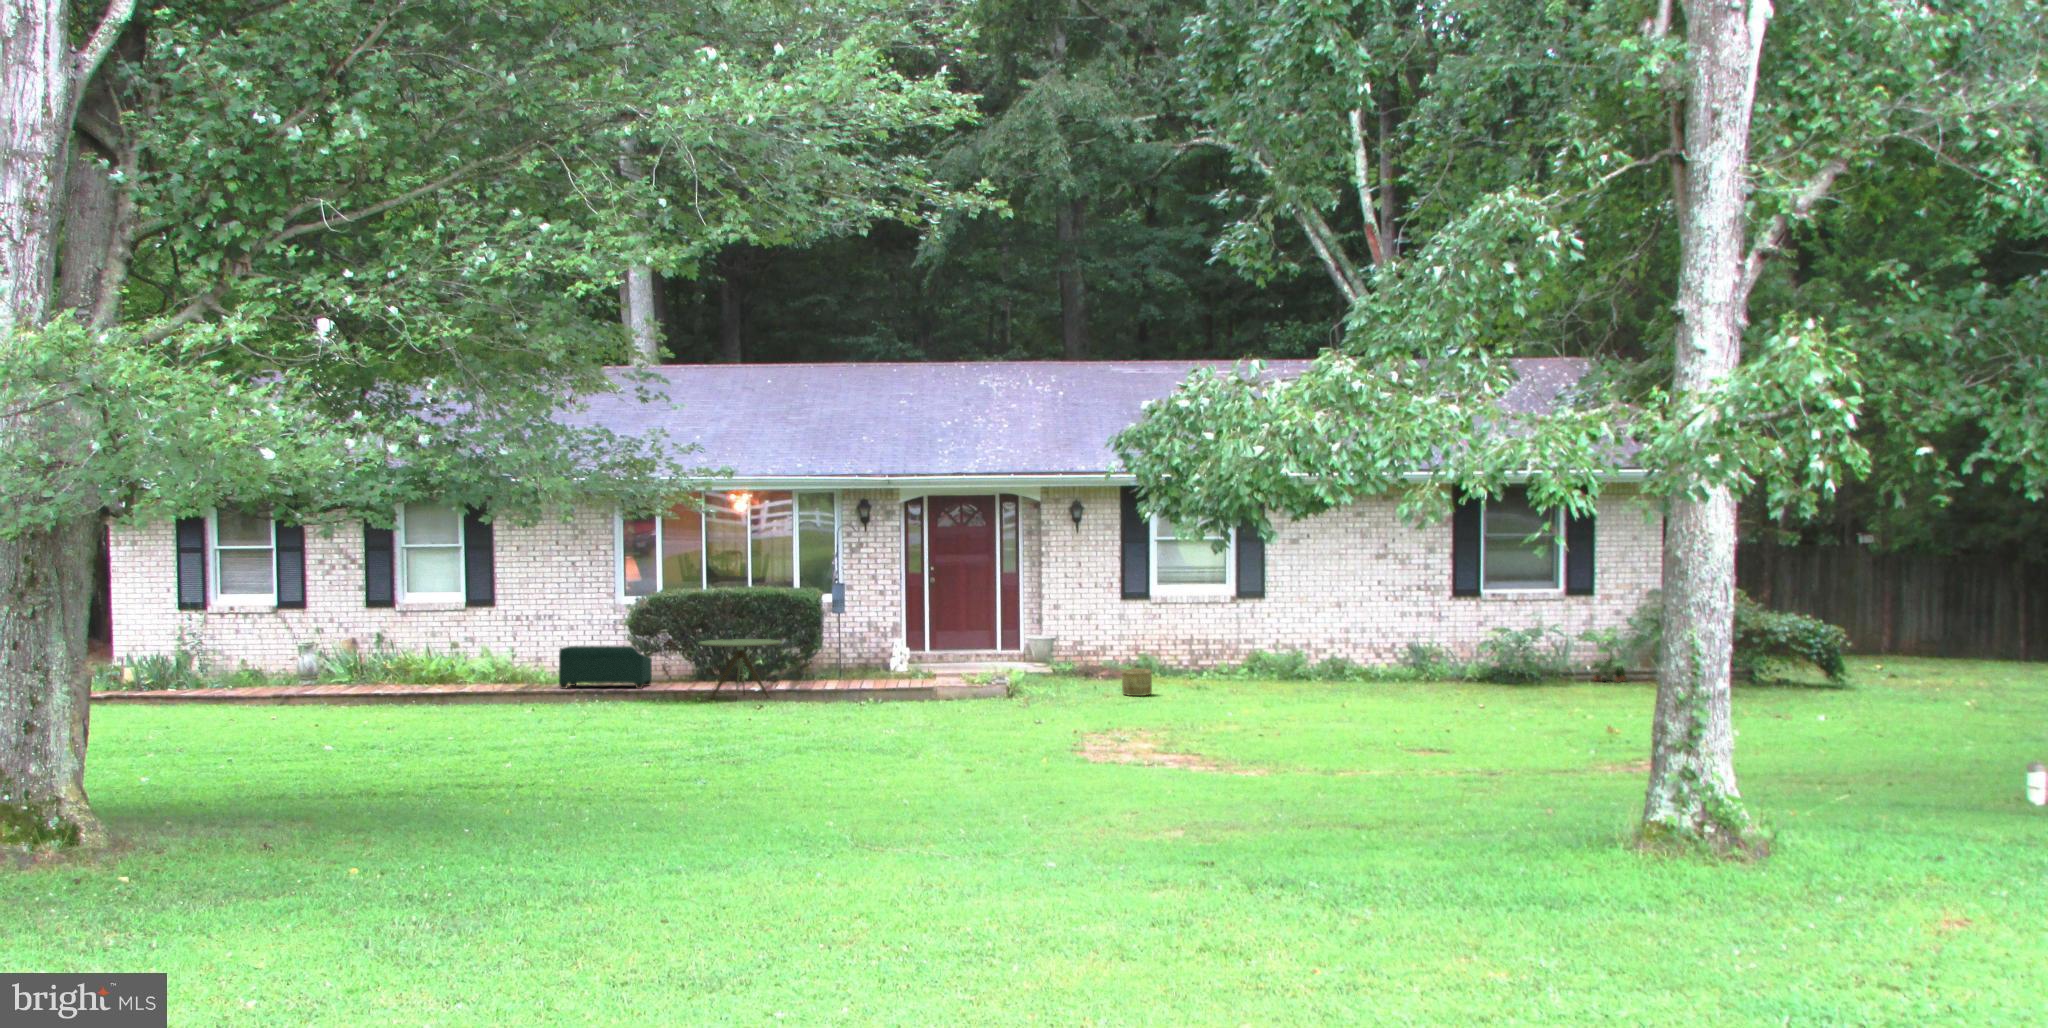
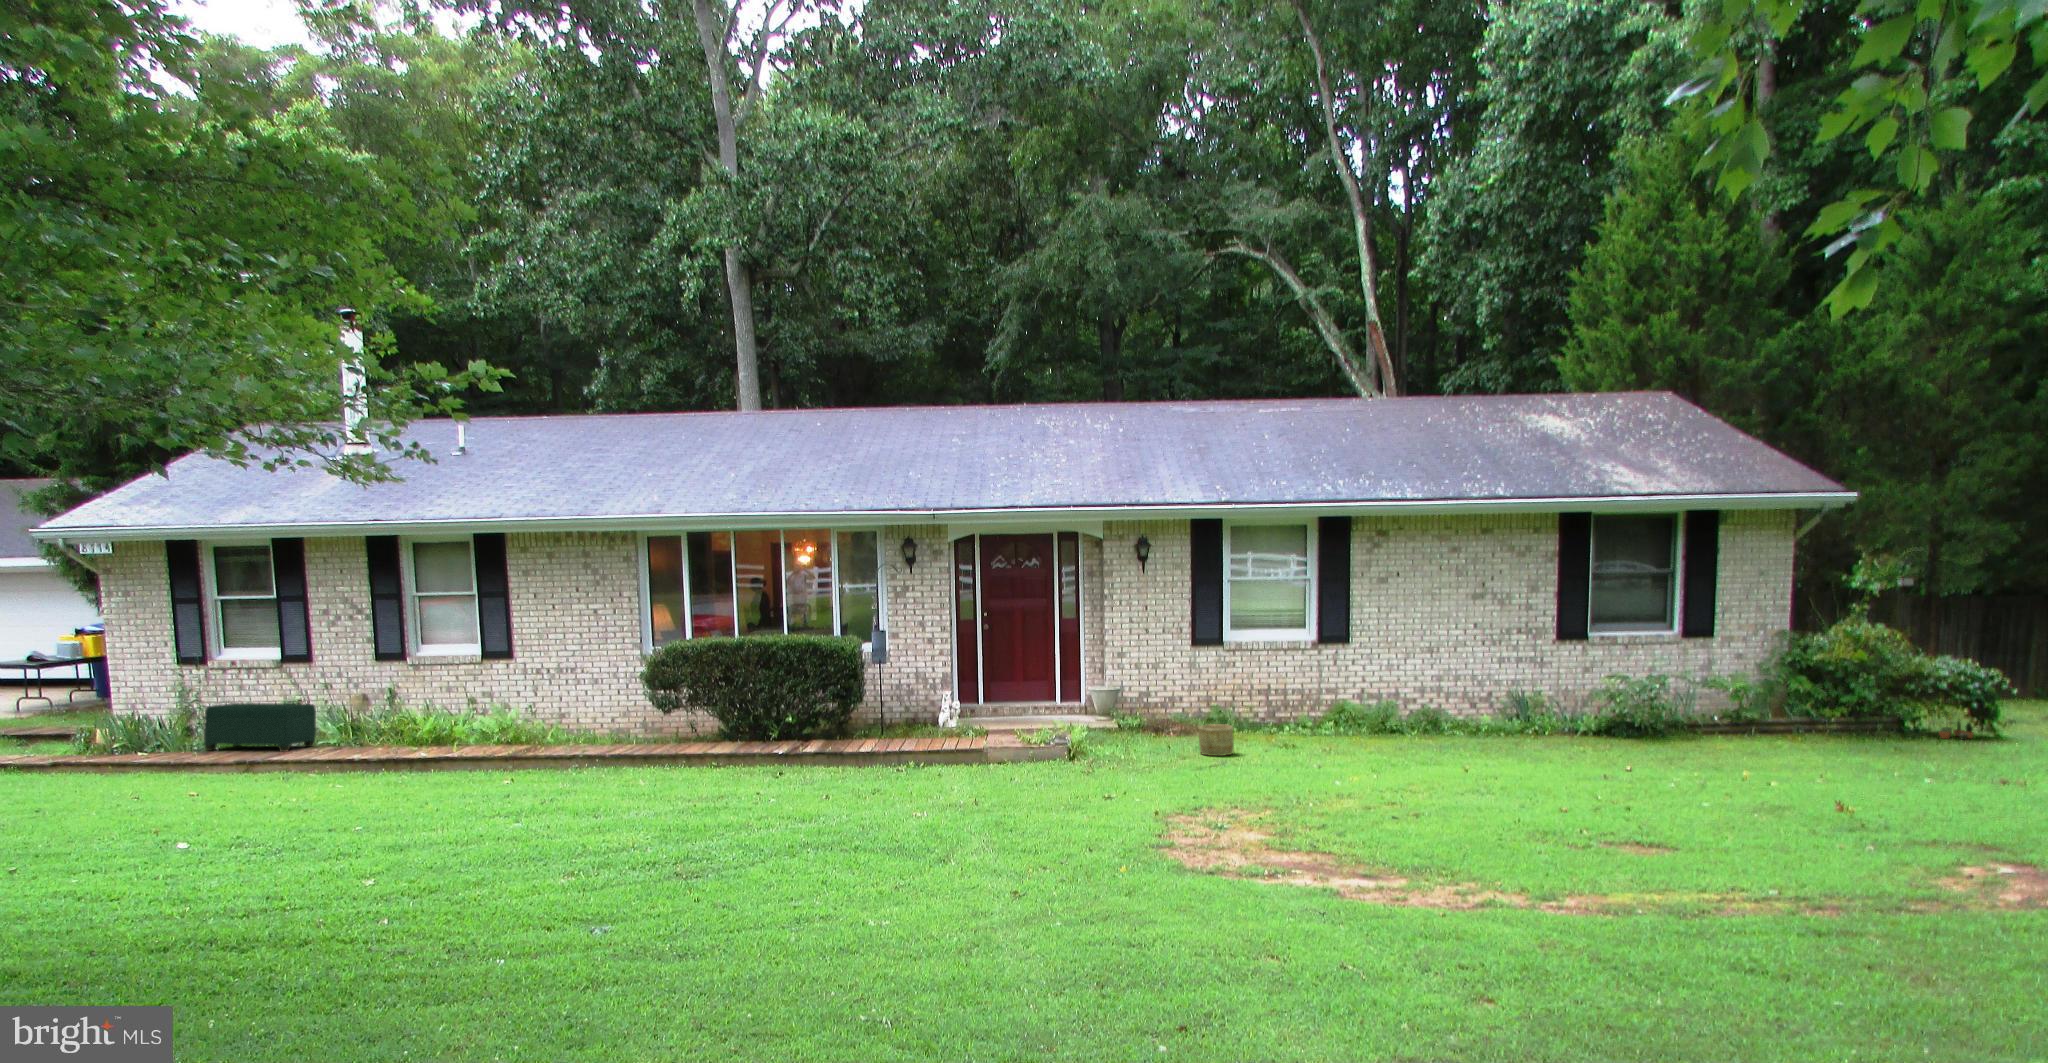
round table: present [699,639,782,700] -> none [721,693,816,766]
bench: present [559,646,652,689] -> present [204,703,316,752]
potted plant: present [1593,659,1626,682] -> present [1939,711,1974,740]

